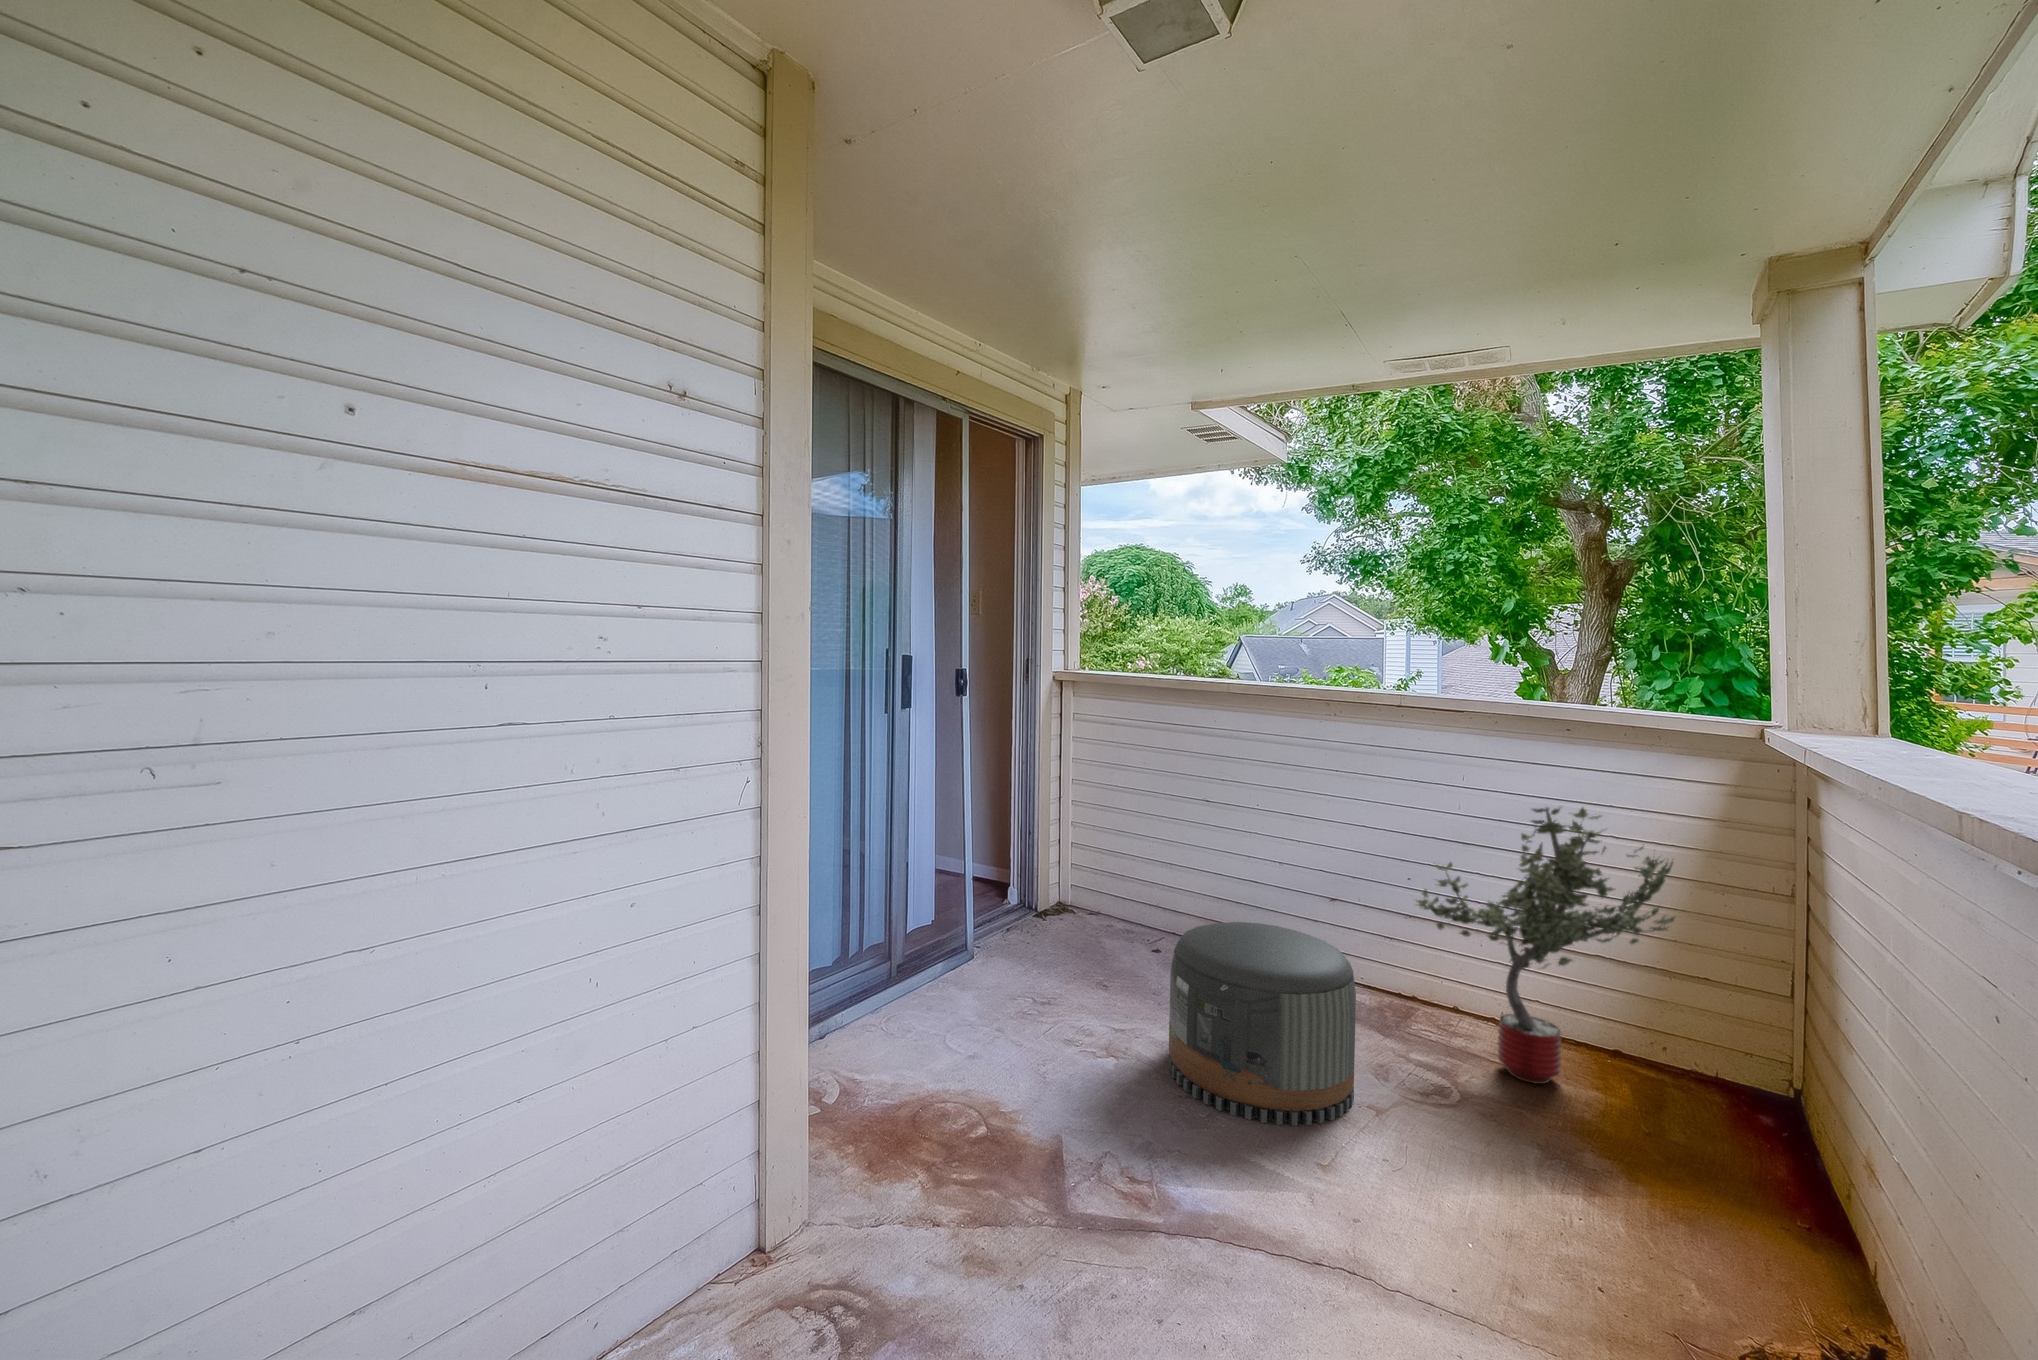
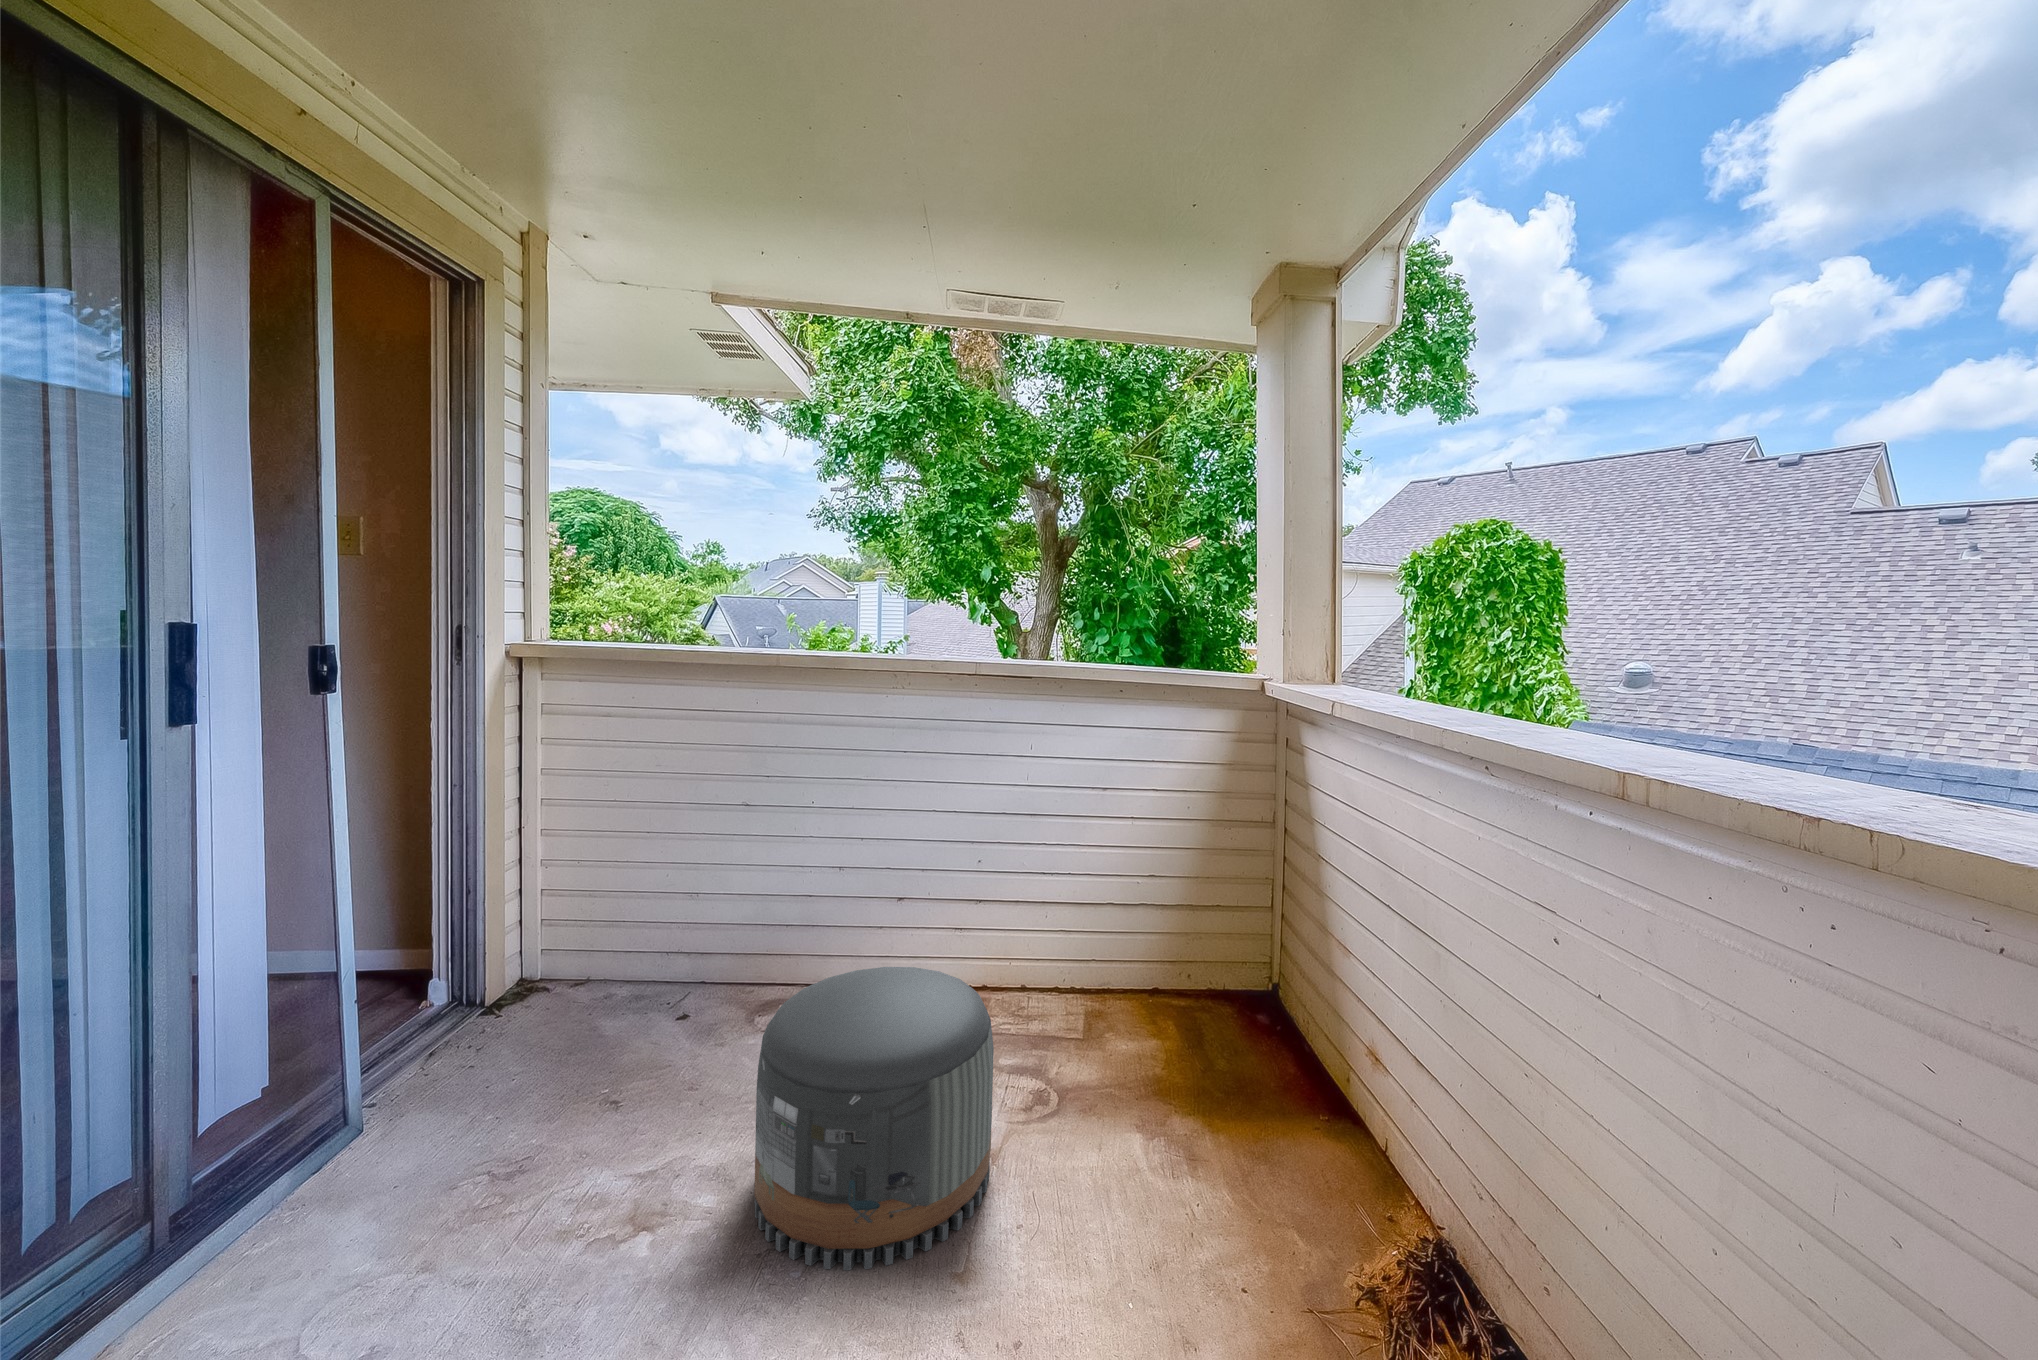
potted tree: present [1417,807,1675,1084] -> none [1002,768,1225,1047]

